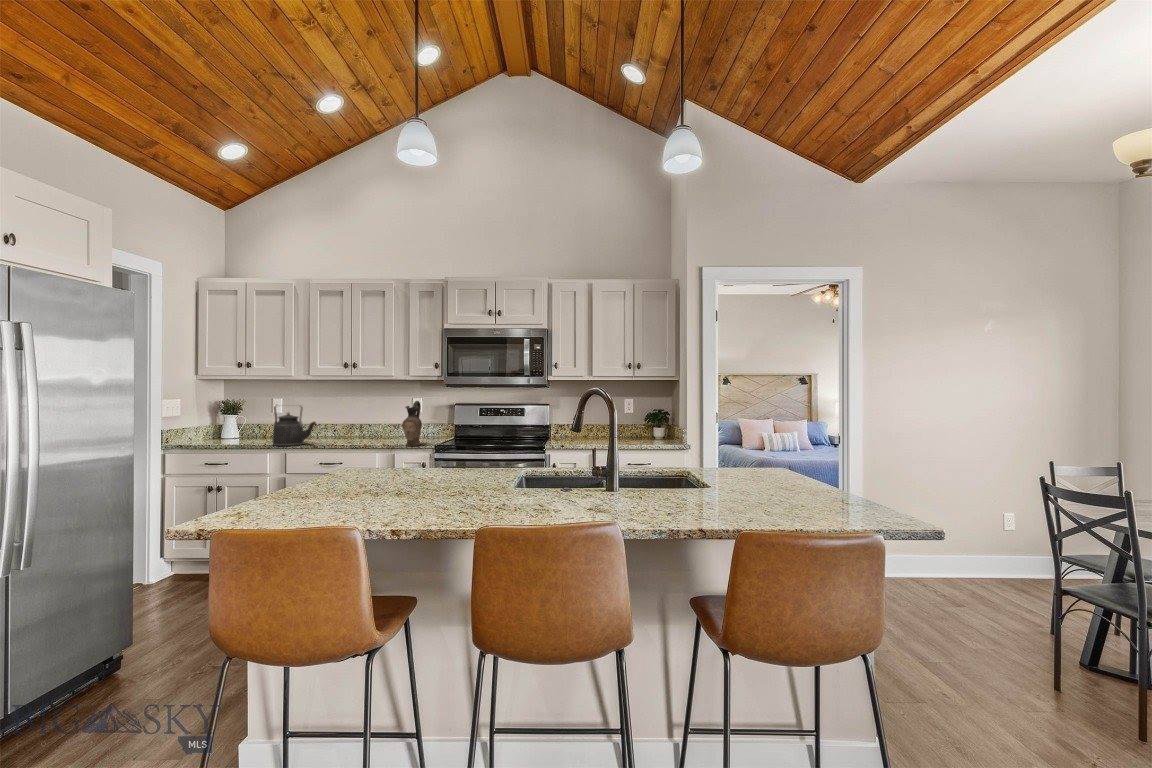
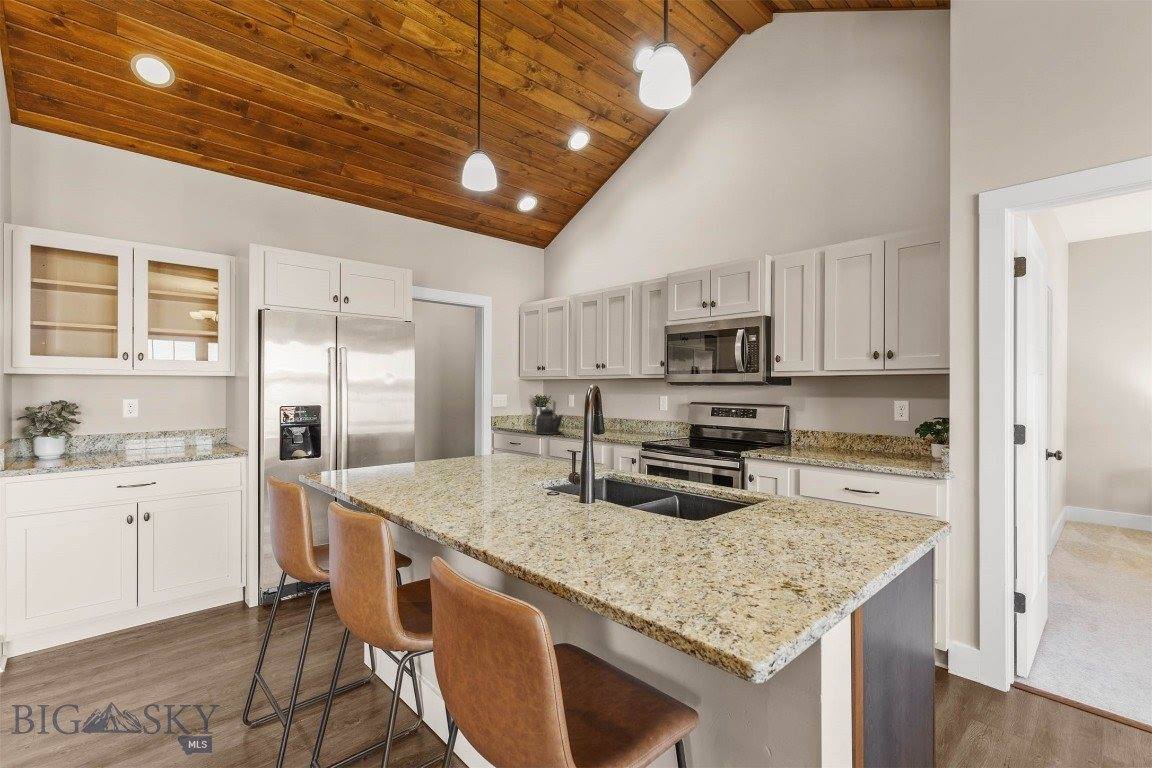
ceramic pitcher: present [402,401,422,446] -> none [618,399,640,443]

